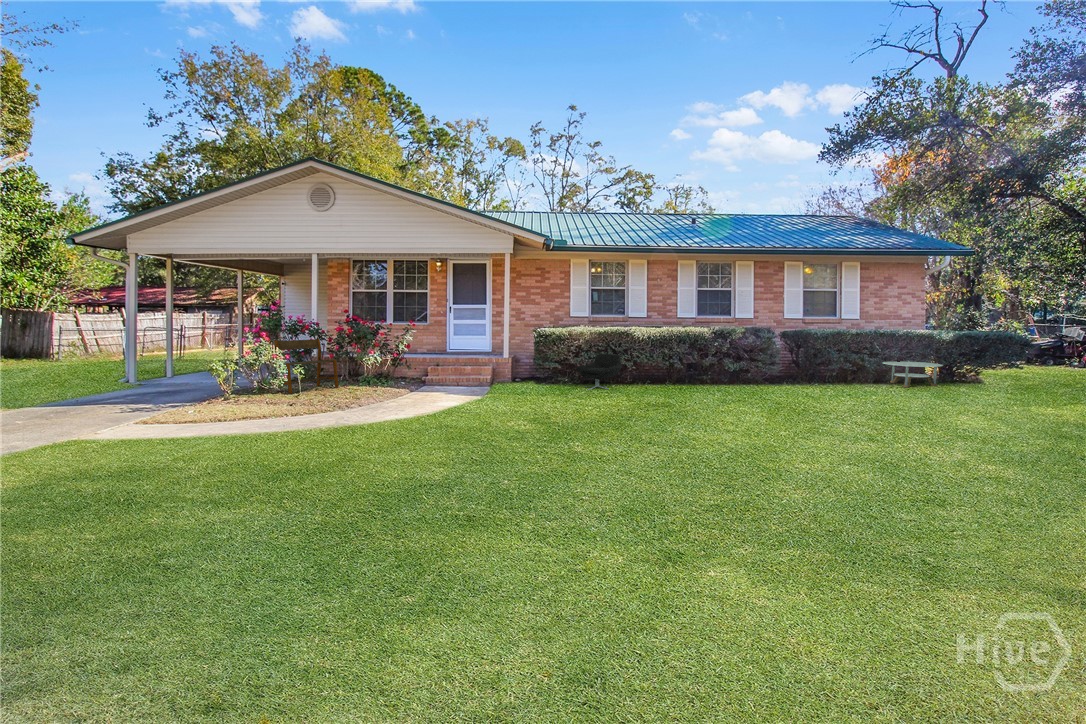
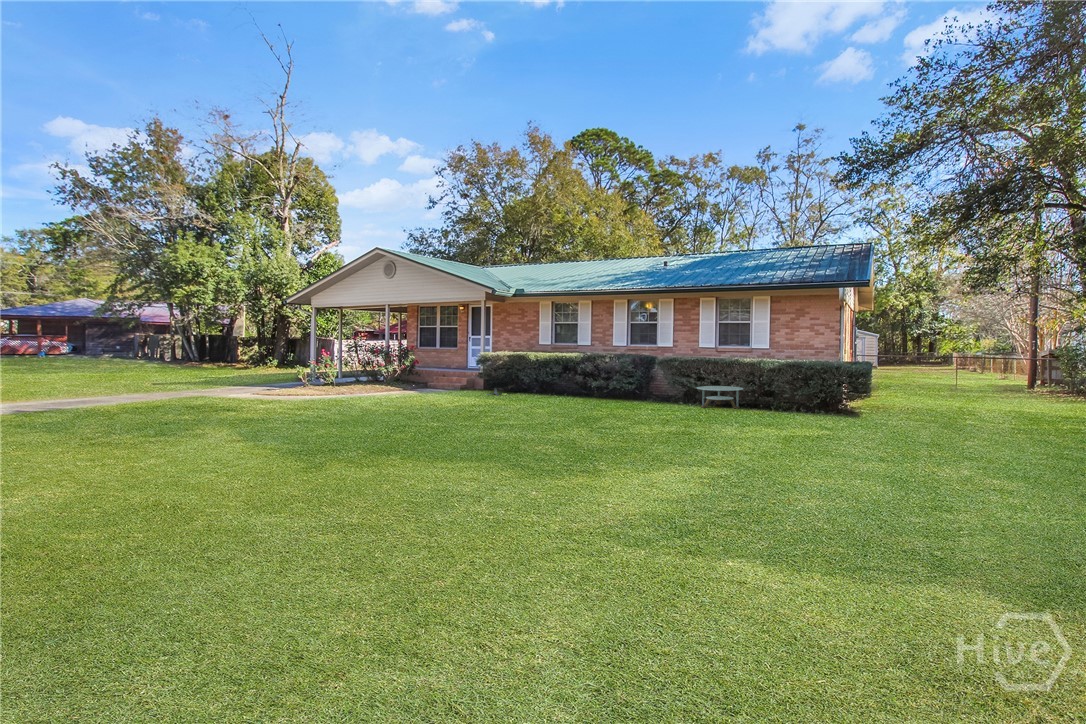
bench: present [274,339,339,394] -> none [343,357,376,388]

